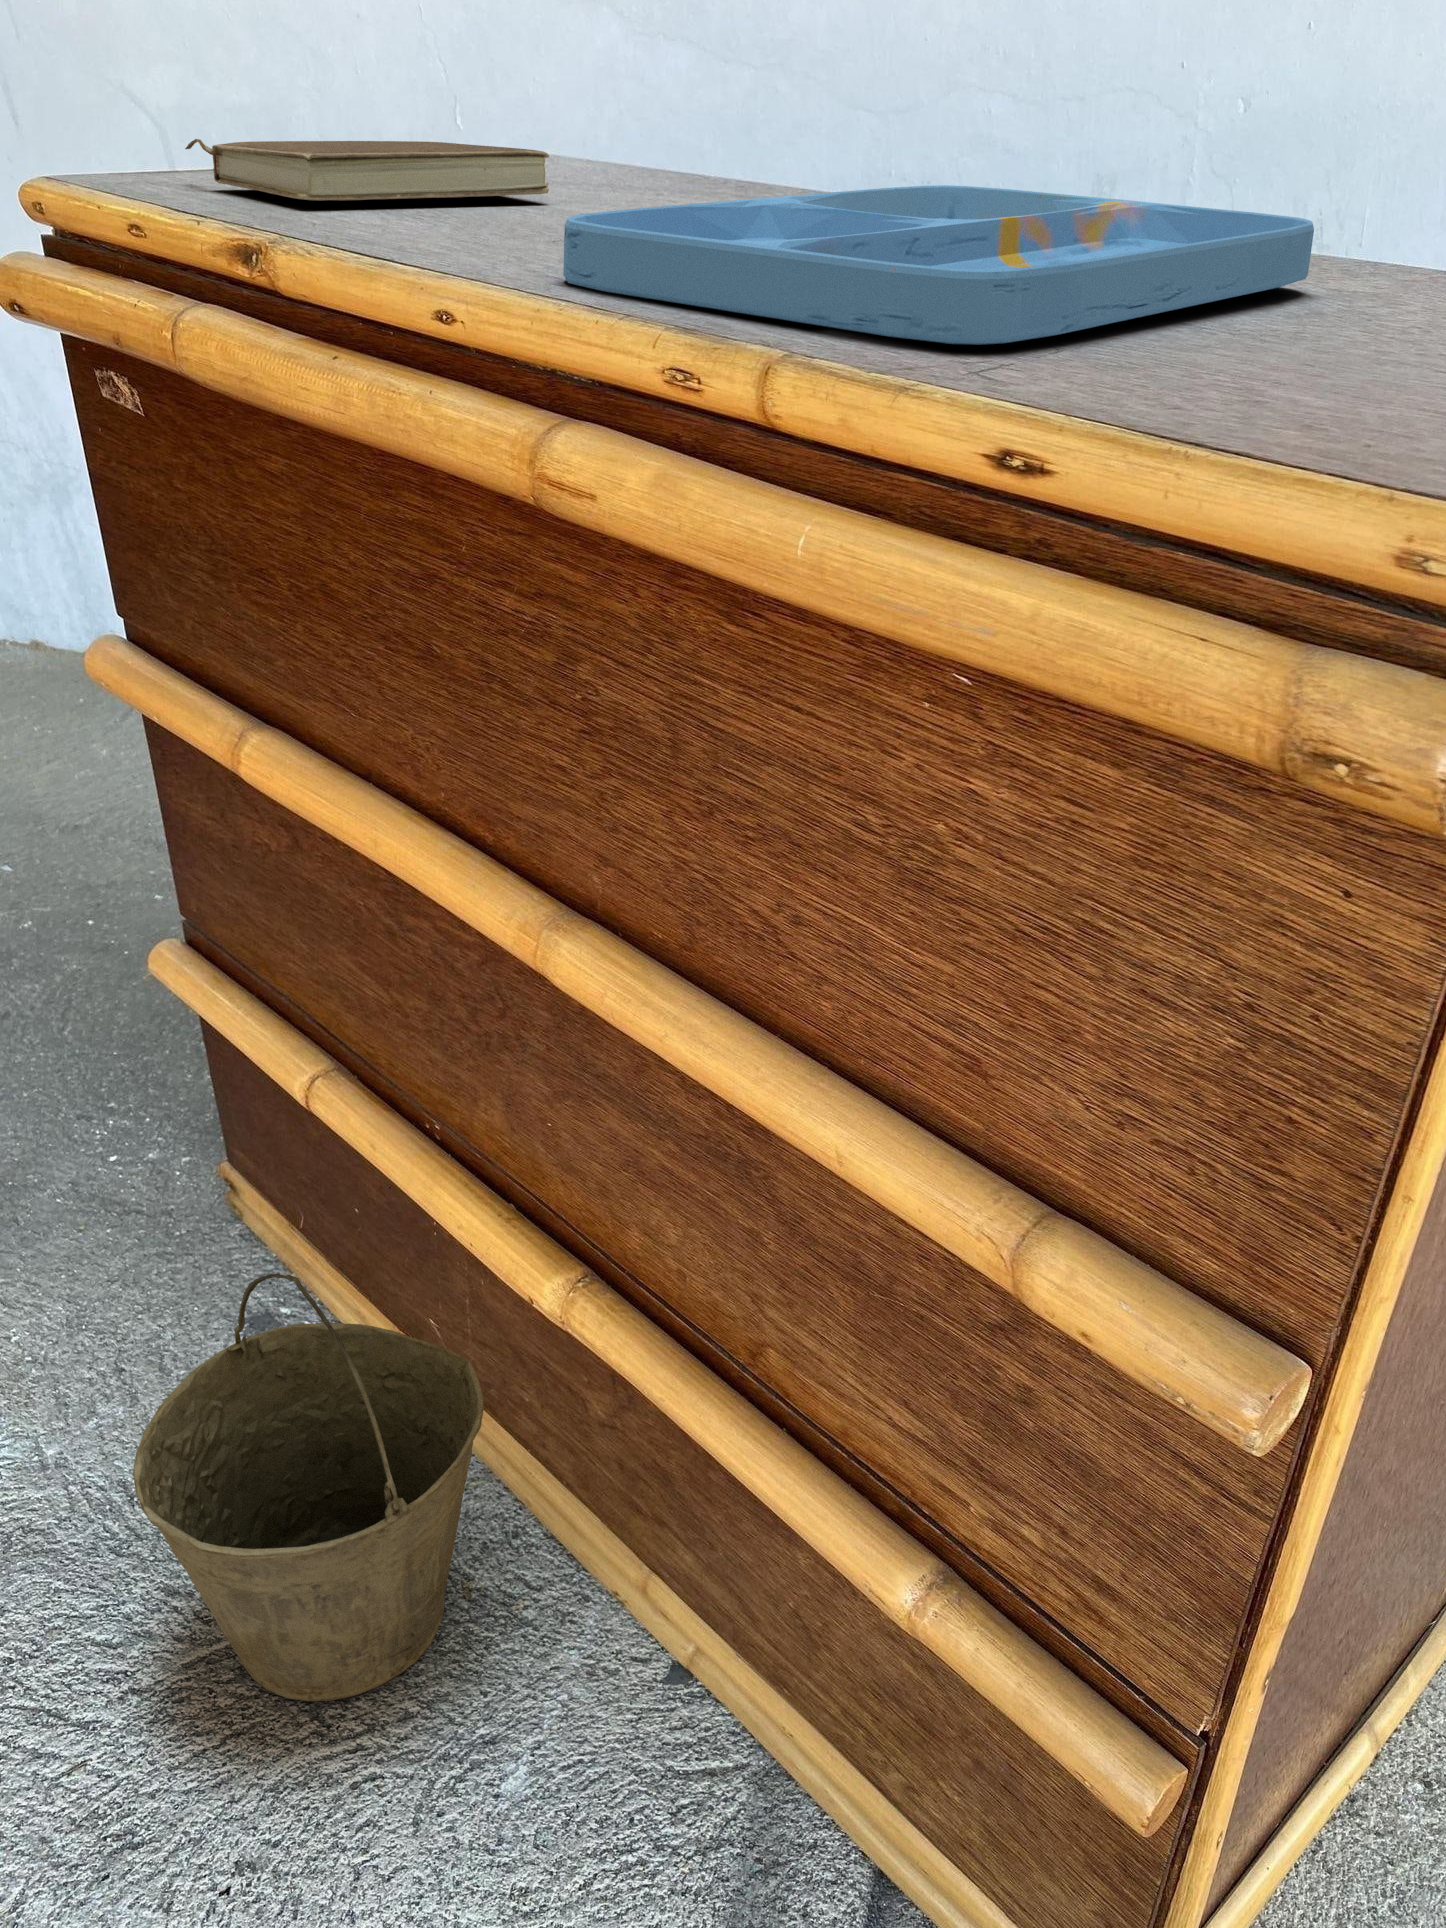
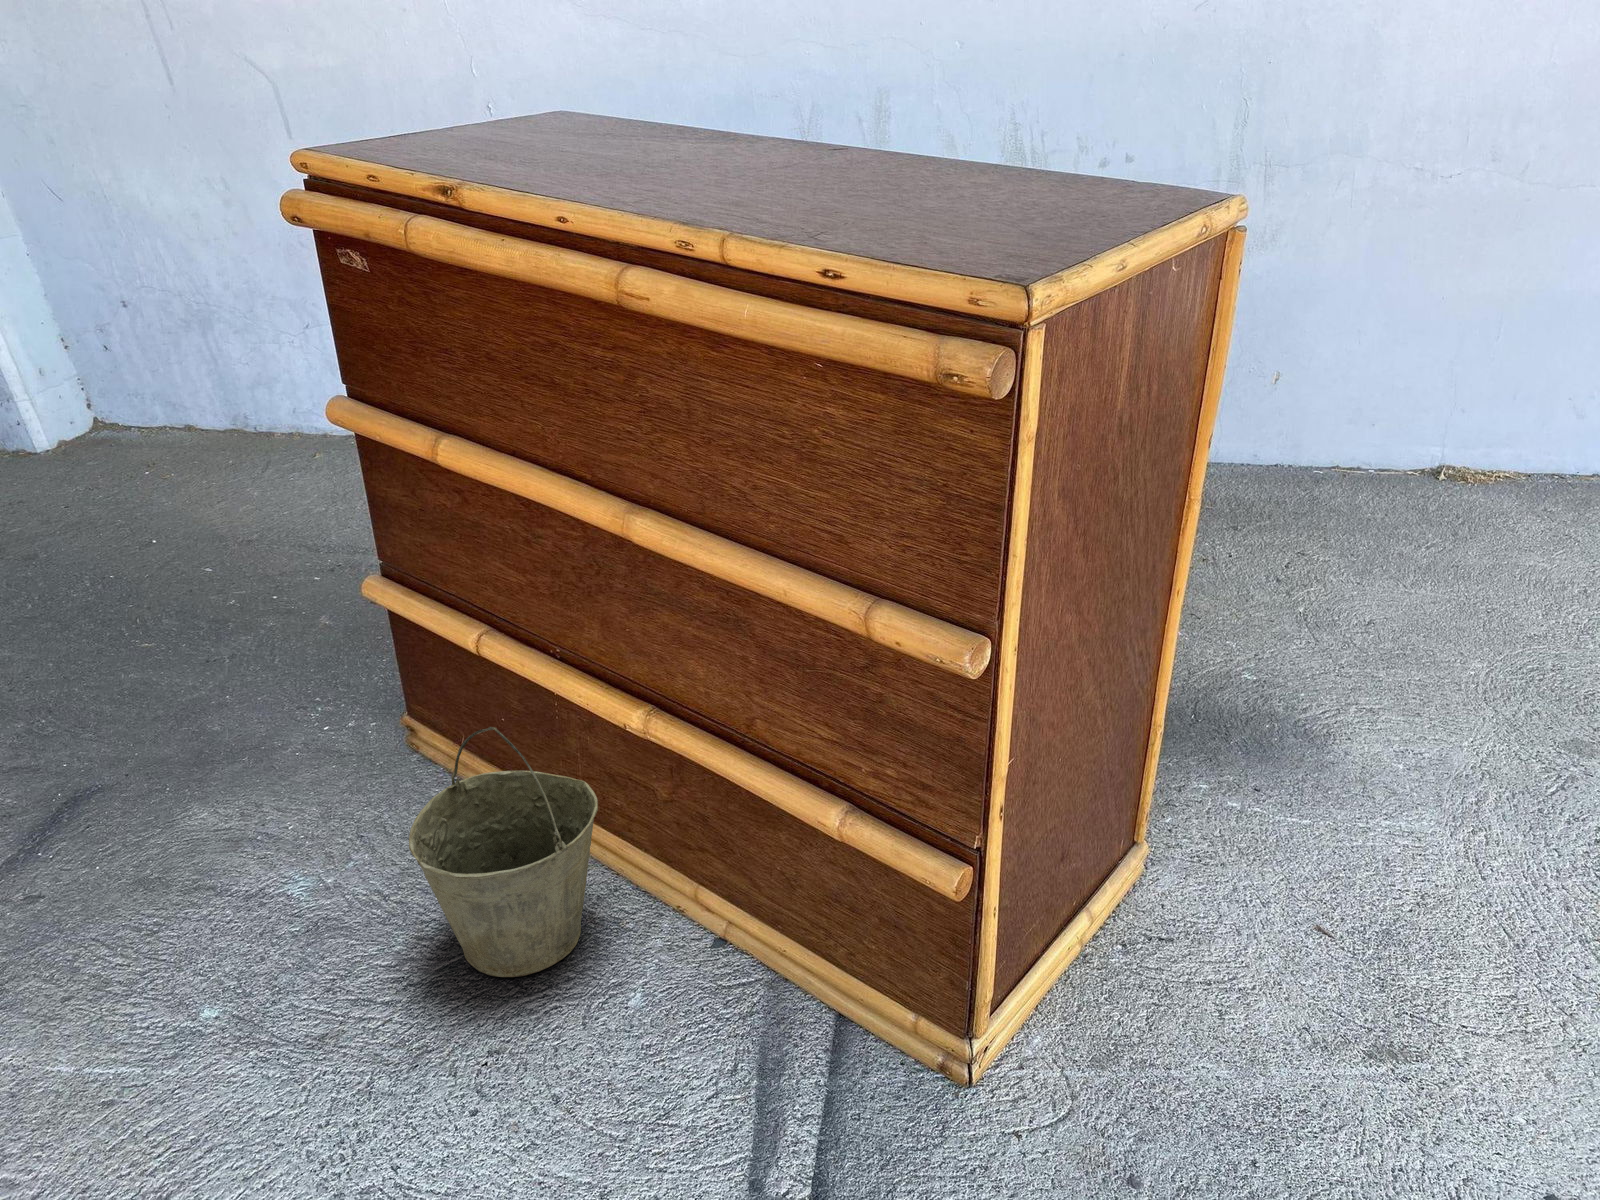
book: present [185,139,549,200] -> none [374,119,576,158]
tray: present [563,185,1314,345] -> none [611,132,970,218]

